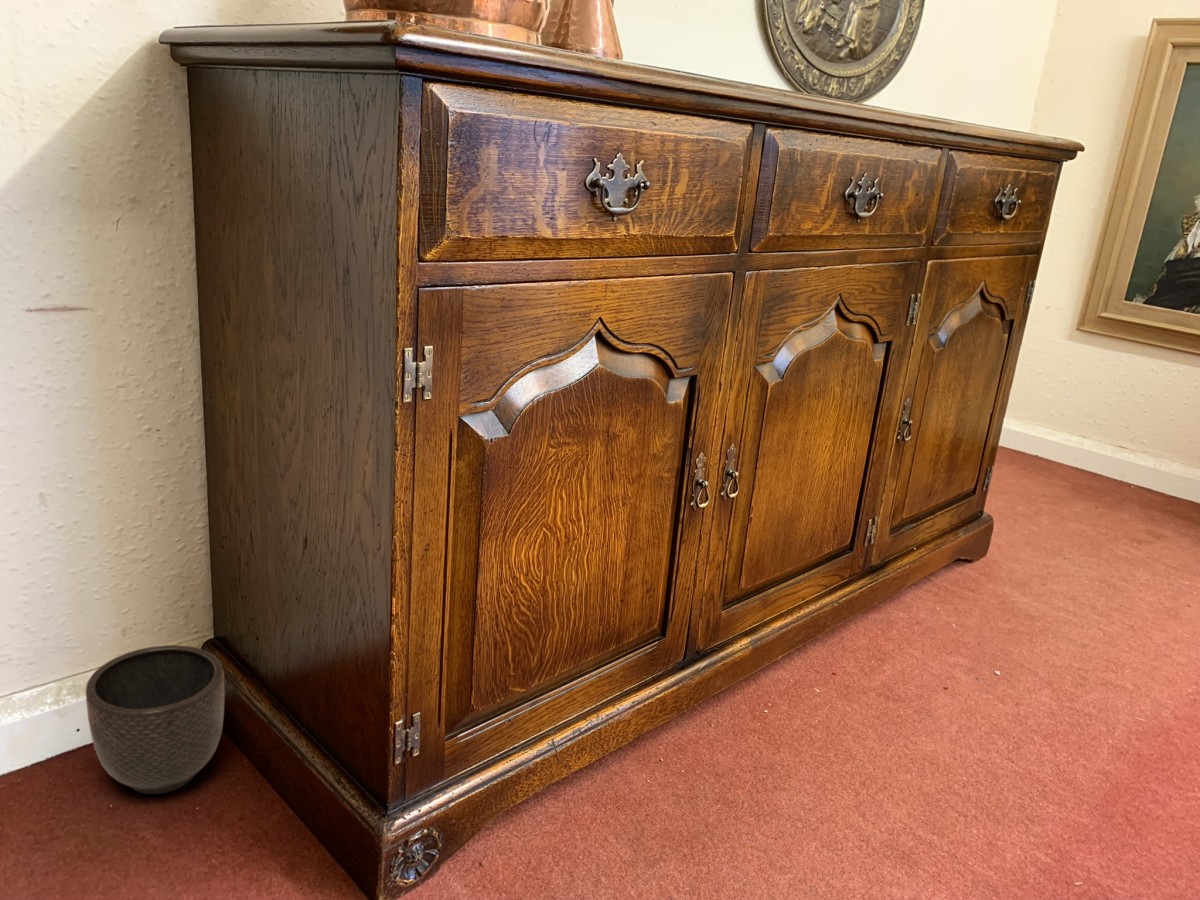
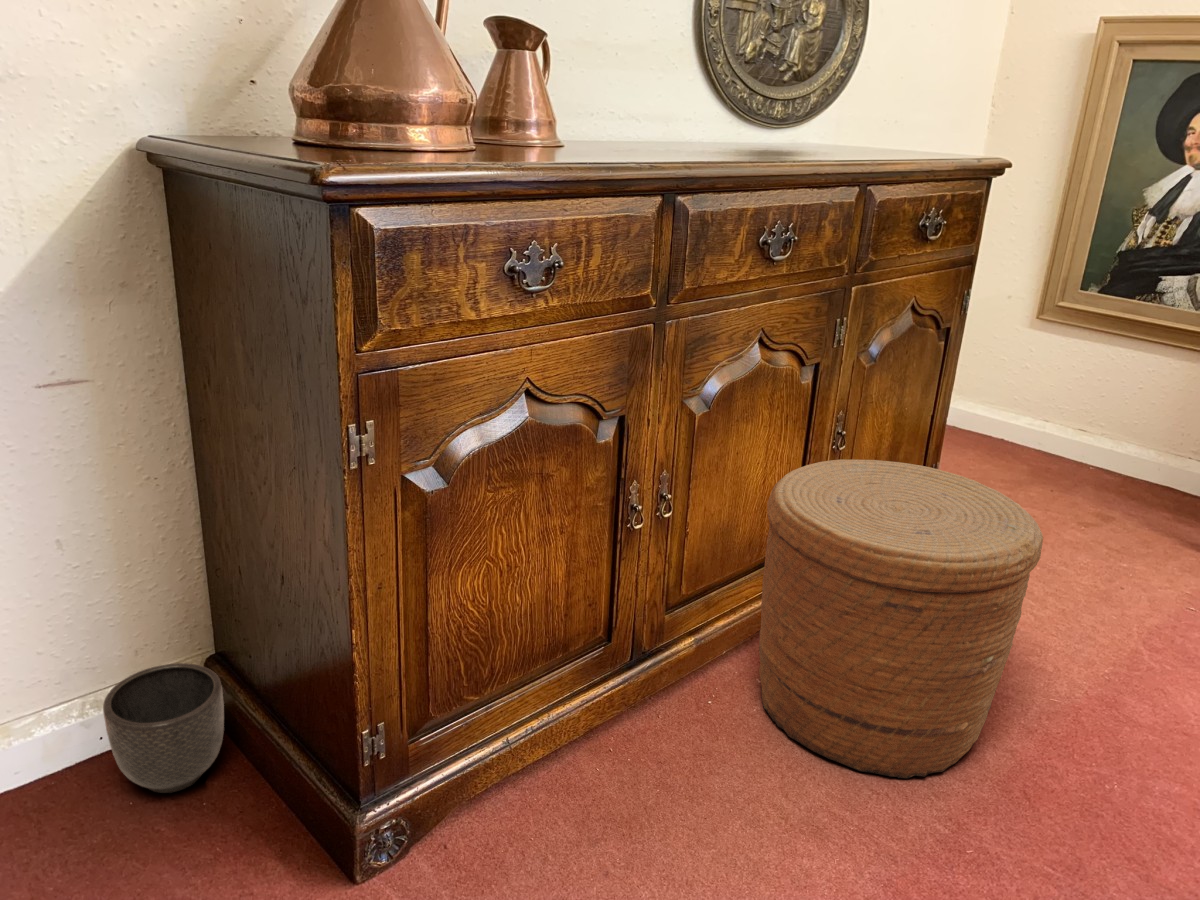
woven basket: none [820,447,1154,801] -> present [759,460,1043,779]

